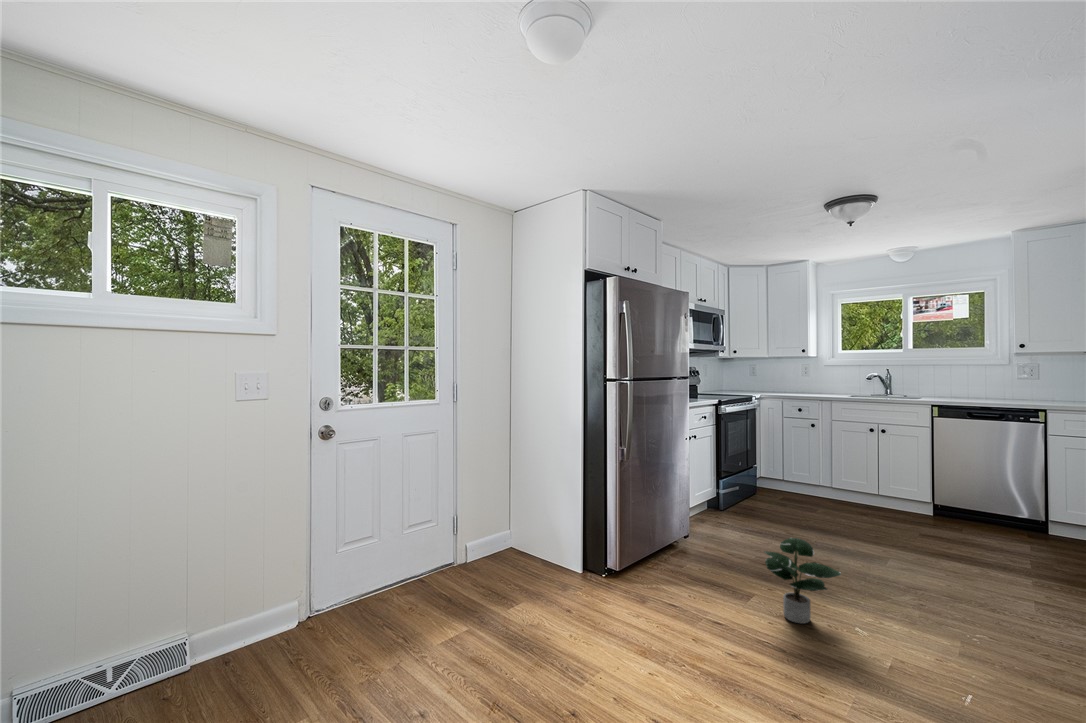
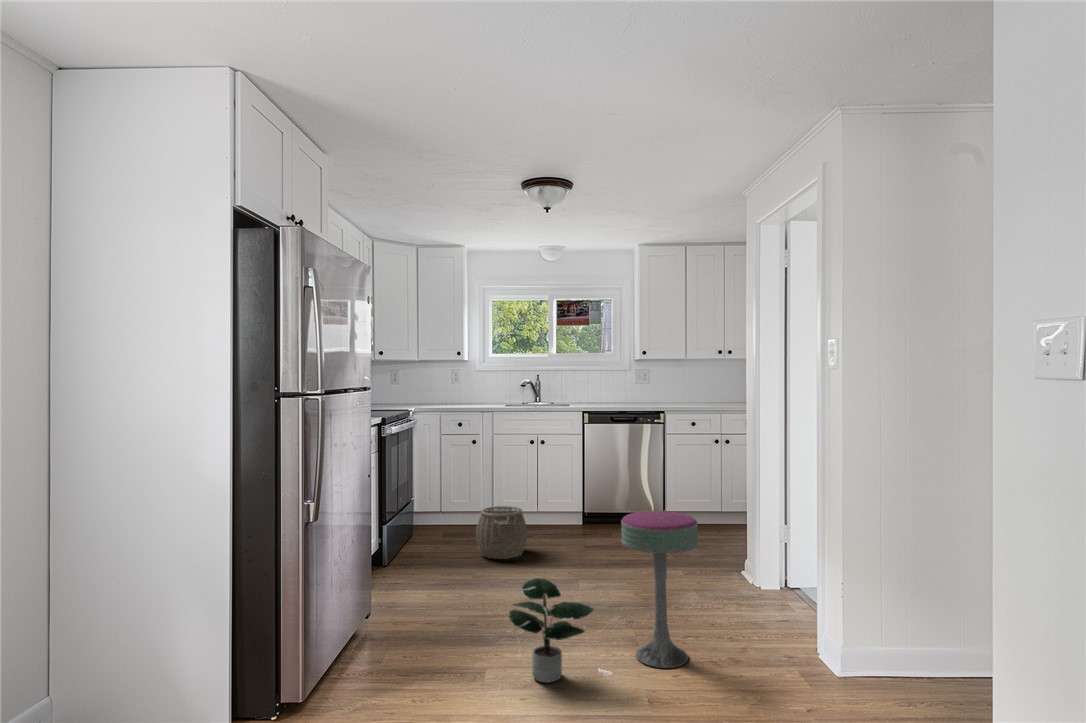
woven basket: none [801,481,852,528] -> present [476,506,527,559]
bar stool: none [881,502,972,656] -> present [621,511,698,668]

